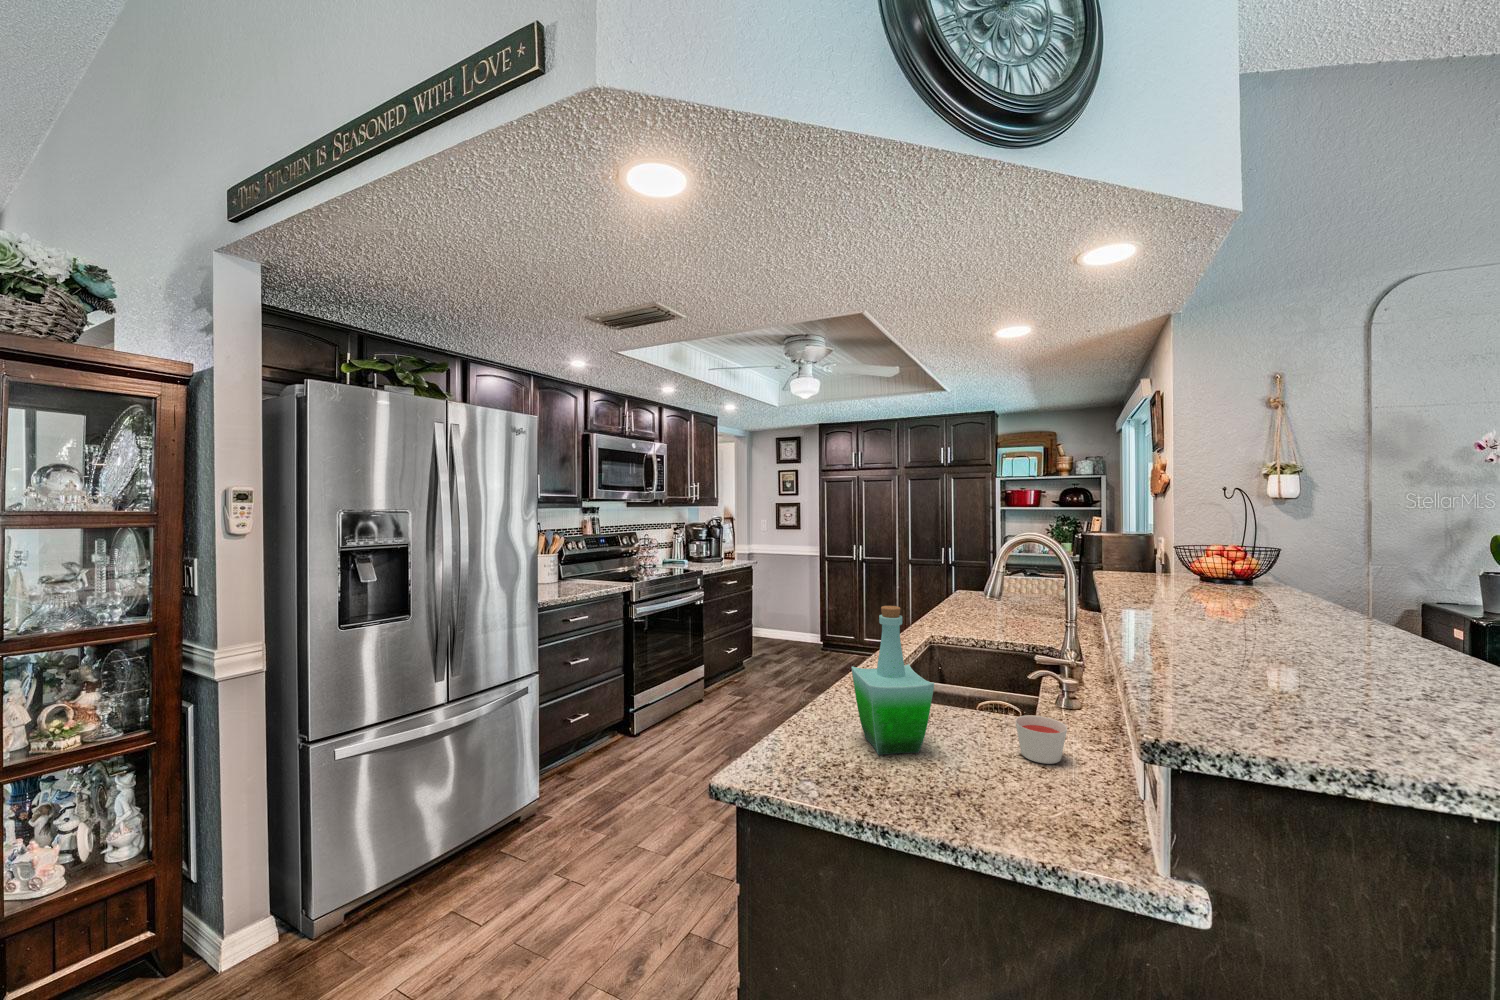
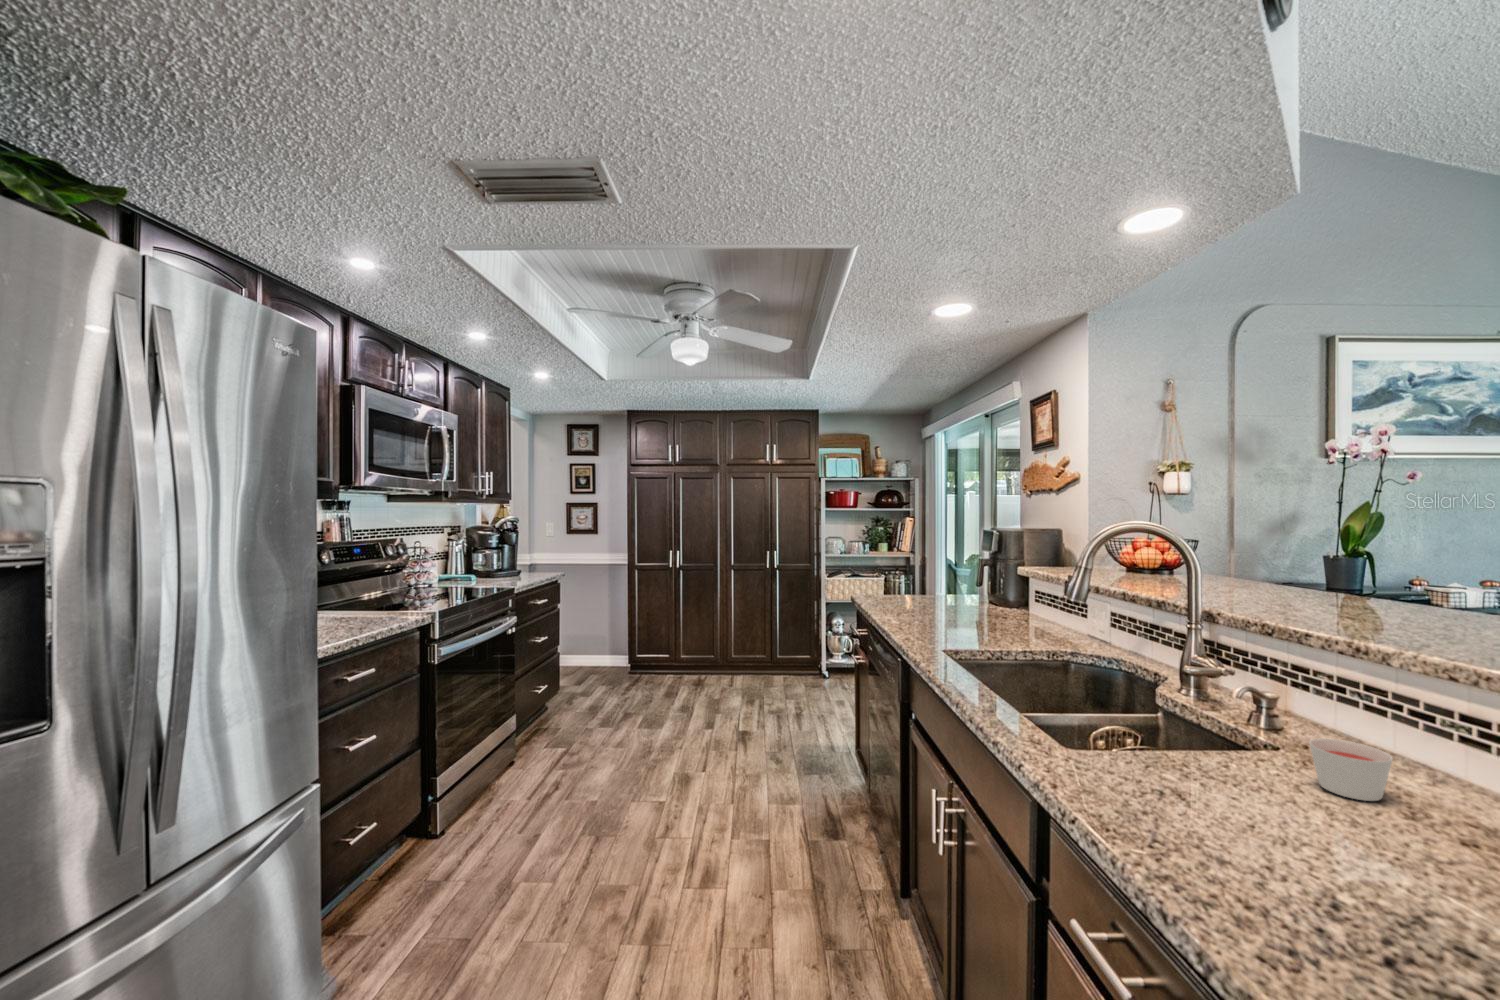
bottle: present [852,606,934,755] -> none [1134,611,1281,836]

